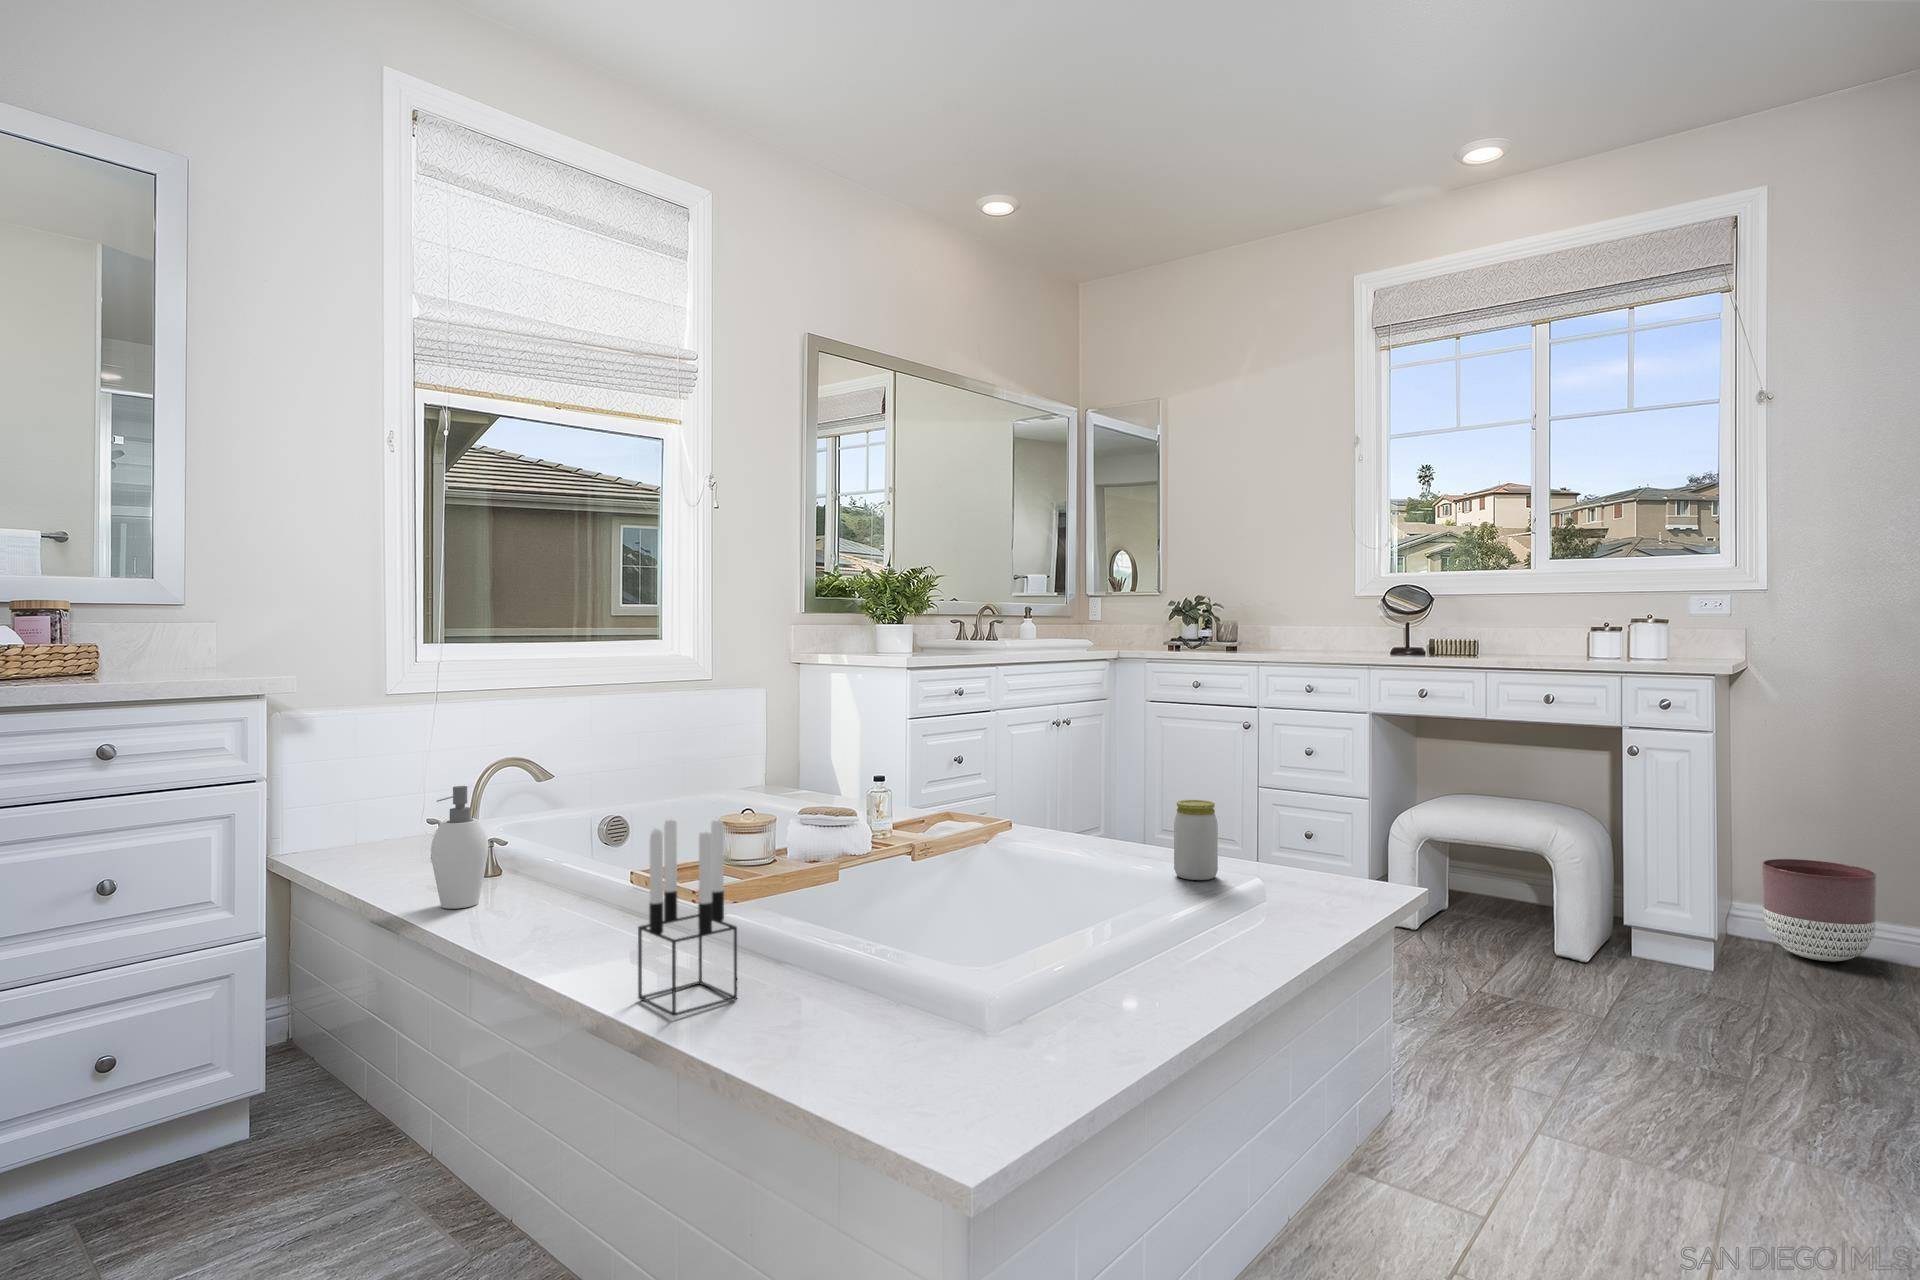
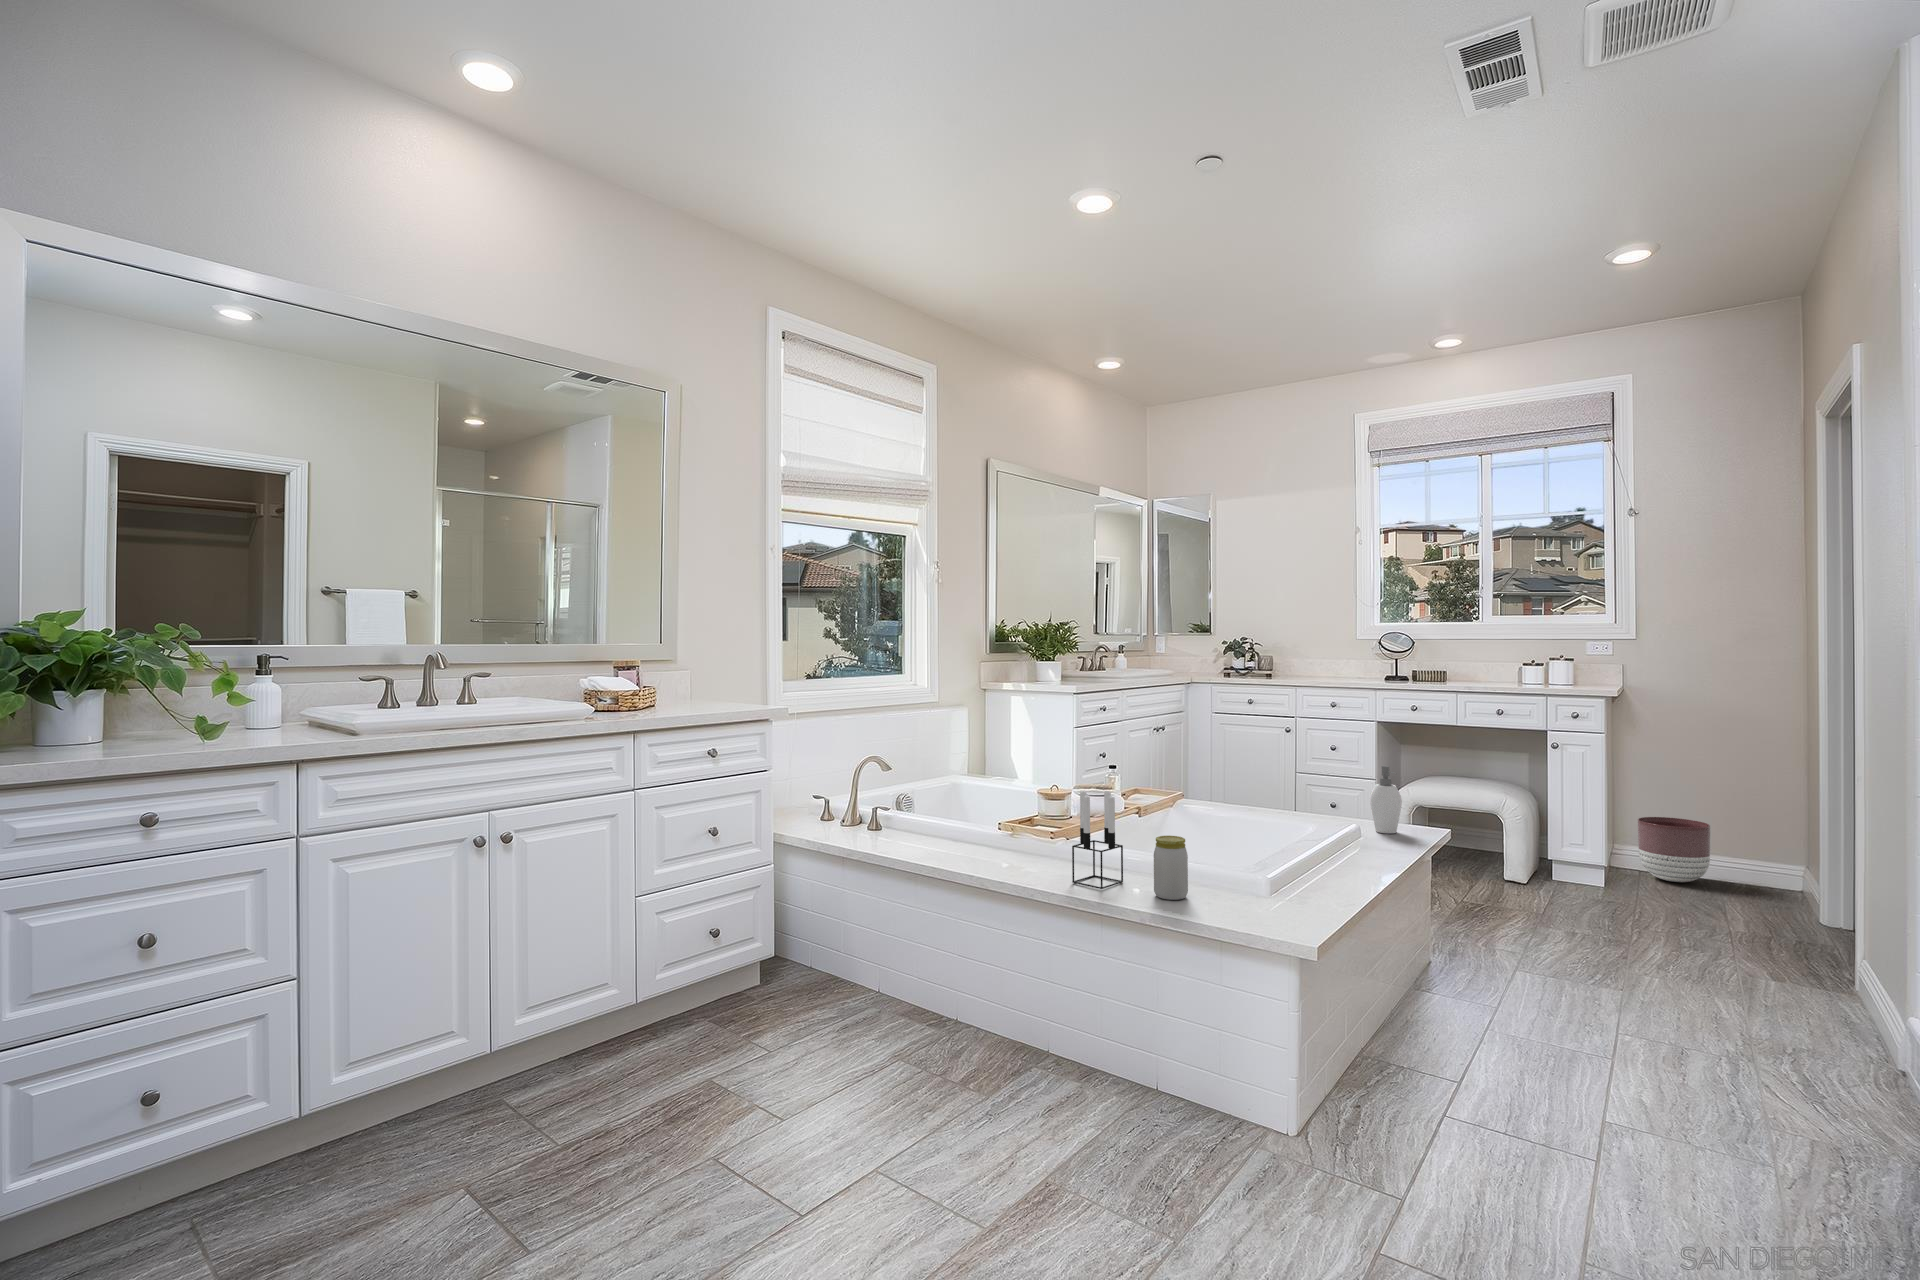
soap dispenser: present [431,786,489,909] -> present [1370,766,1402,833]
jar: present [1174,800,1218,880] -> present [1154,836,1188,900]

